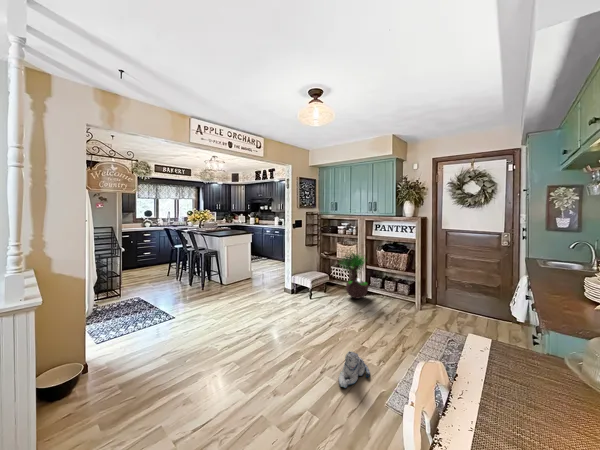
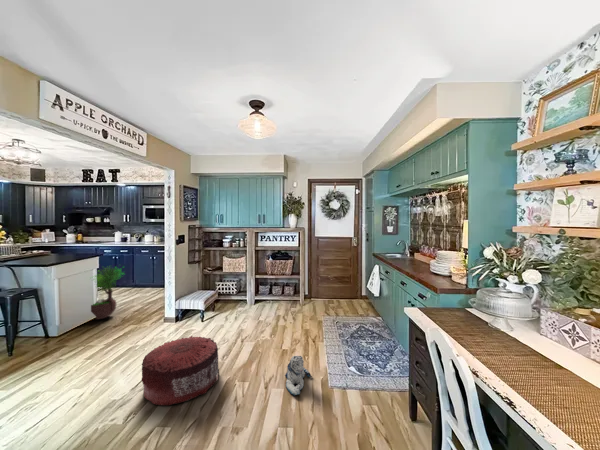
potted tree: present [340,253,368,298] -> present [91,267,122,319]
pouf: none [237,310,296,358] -> present [142,336,219,405]

